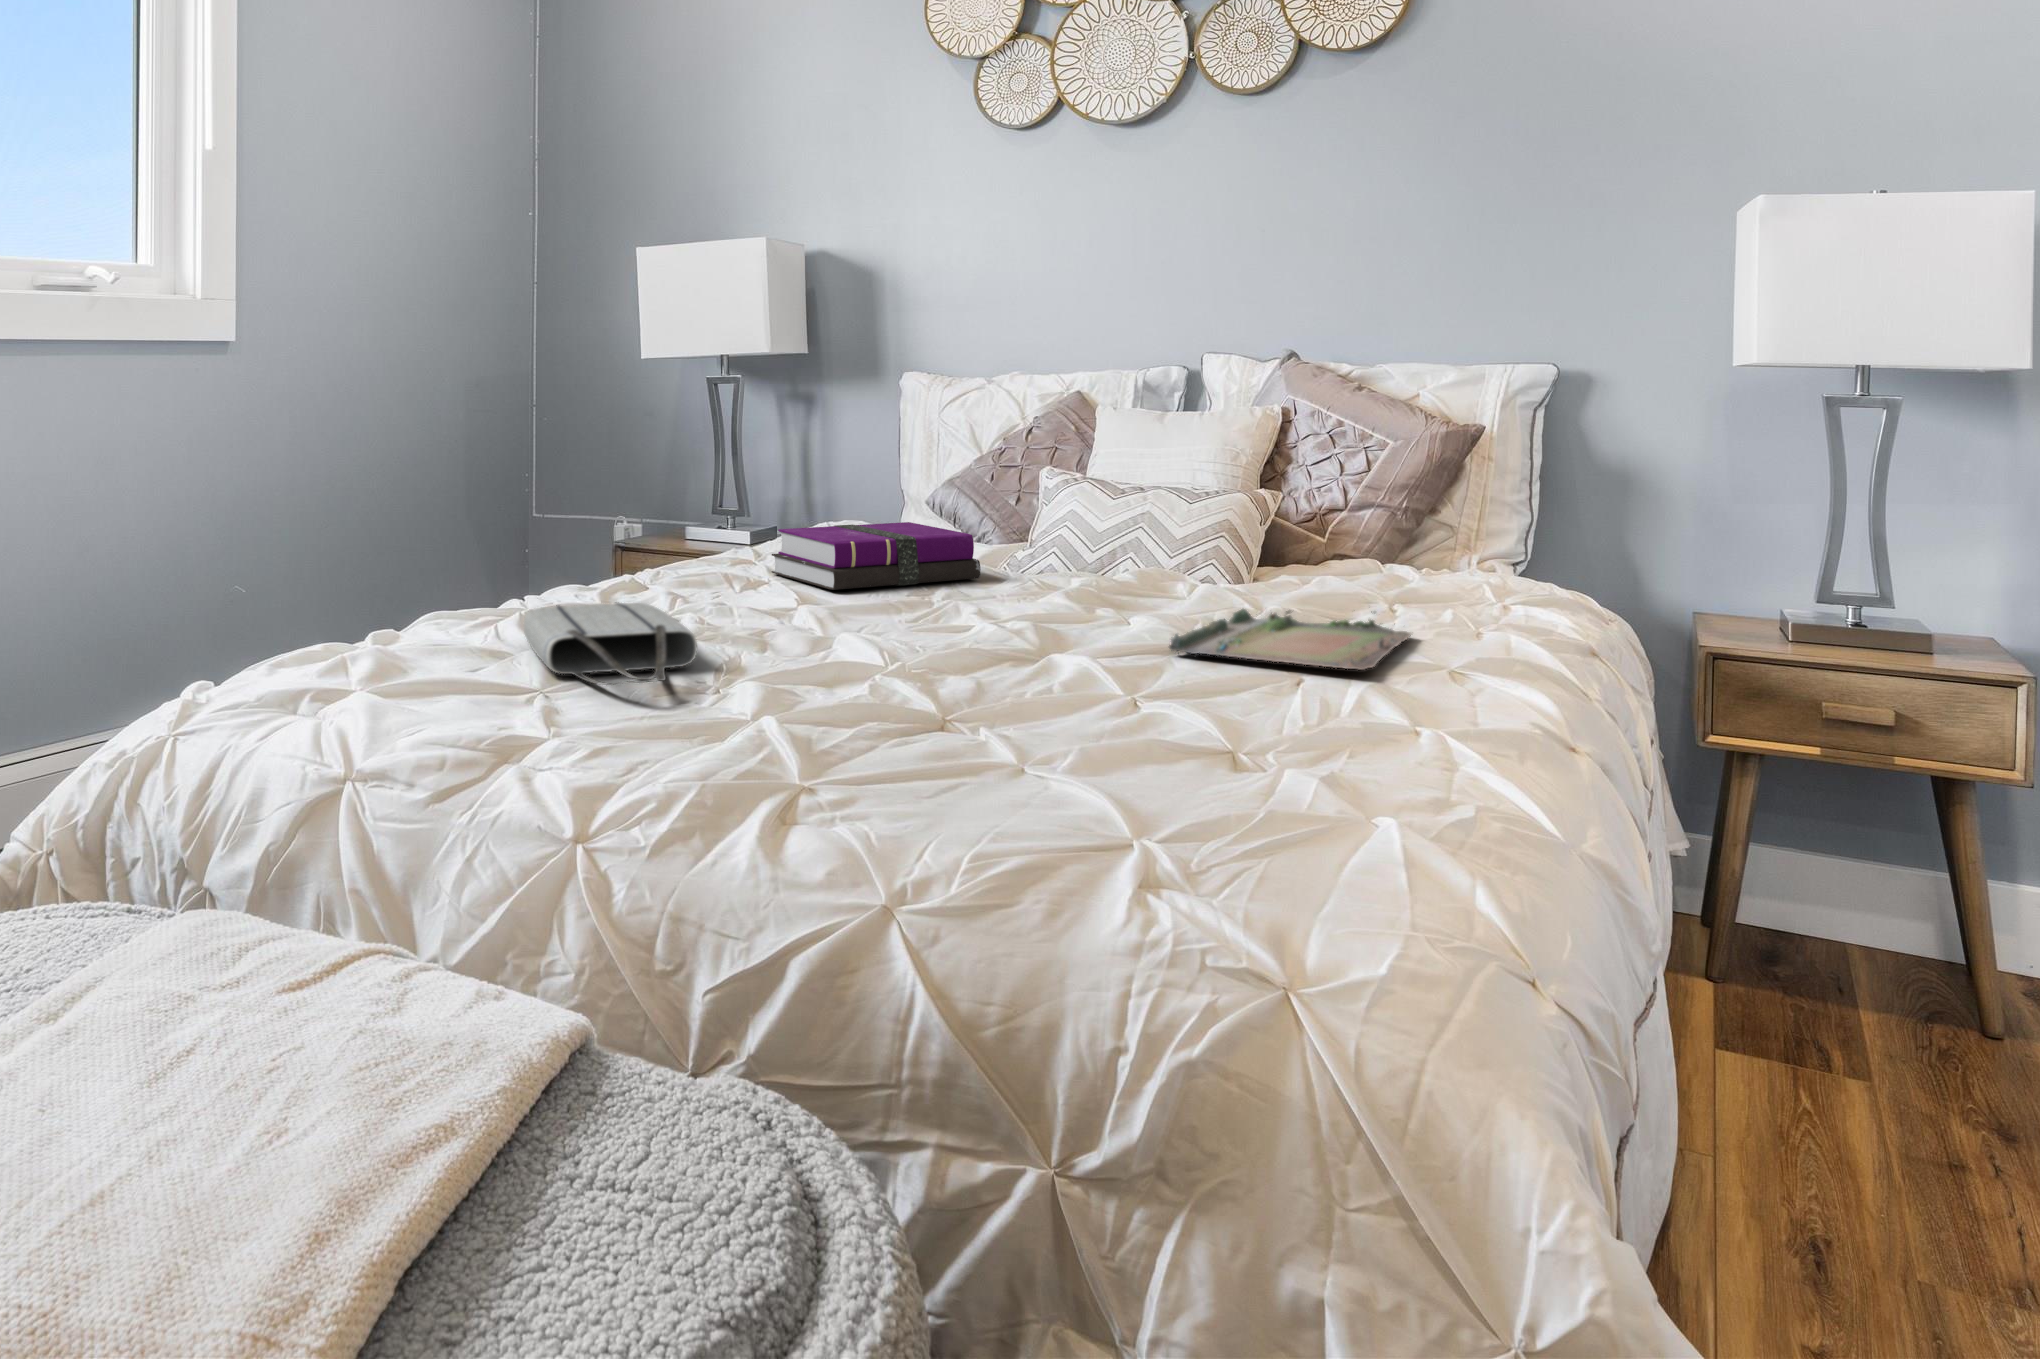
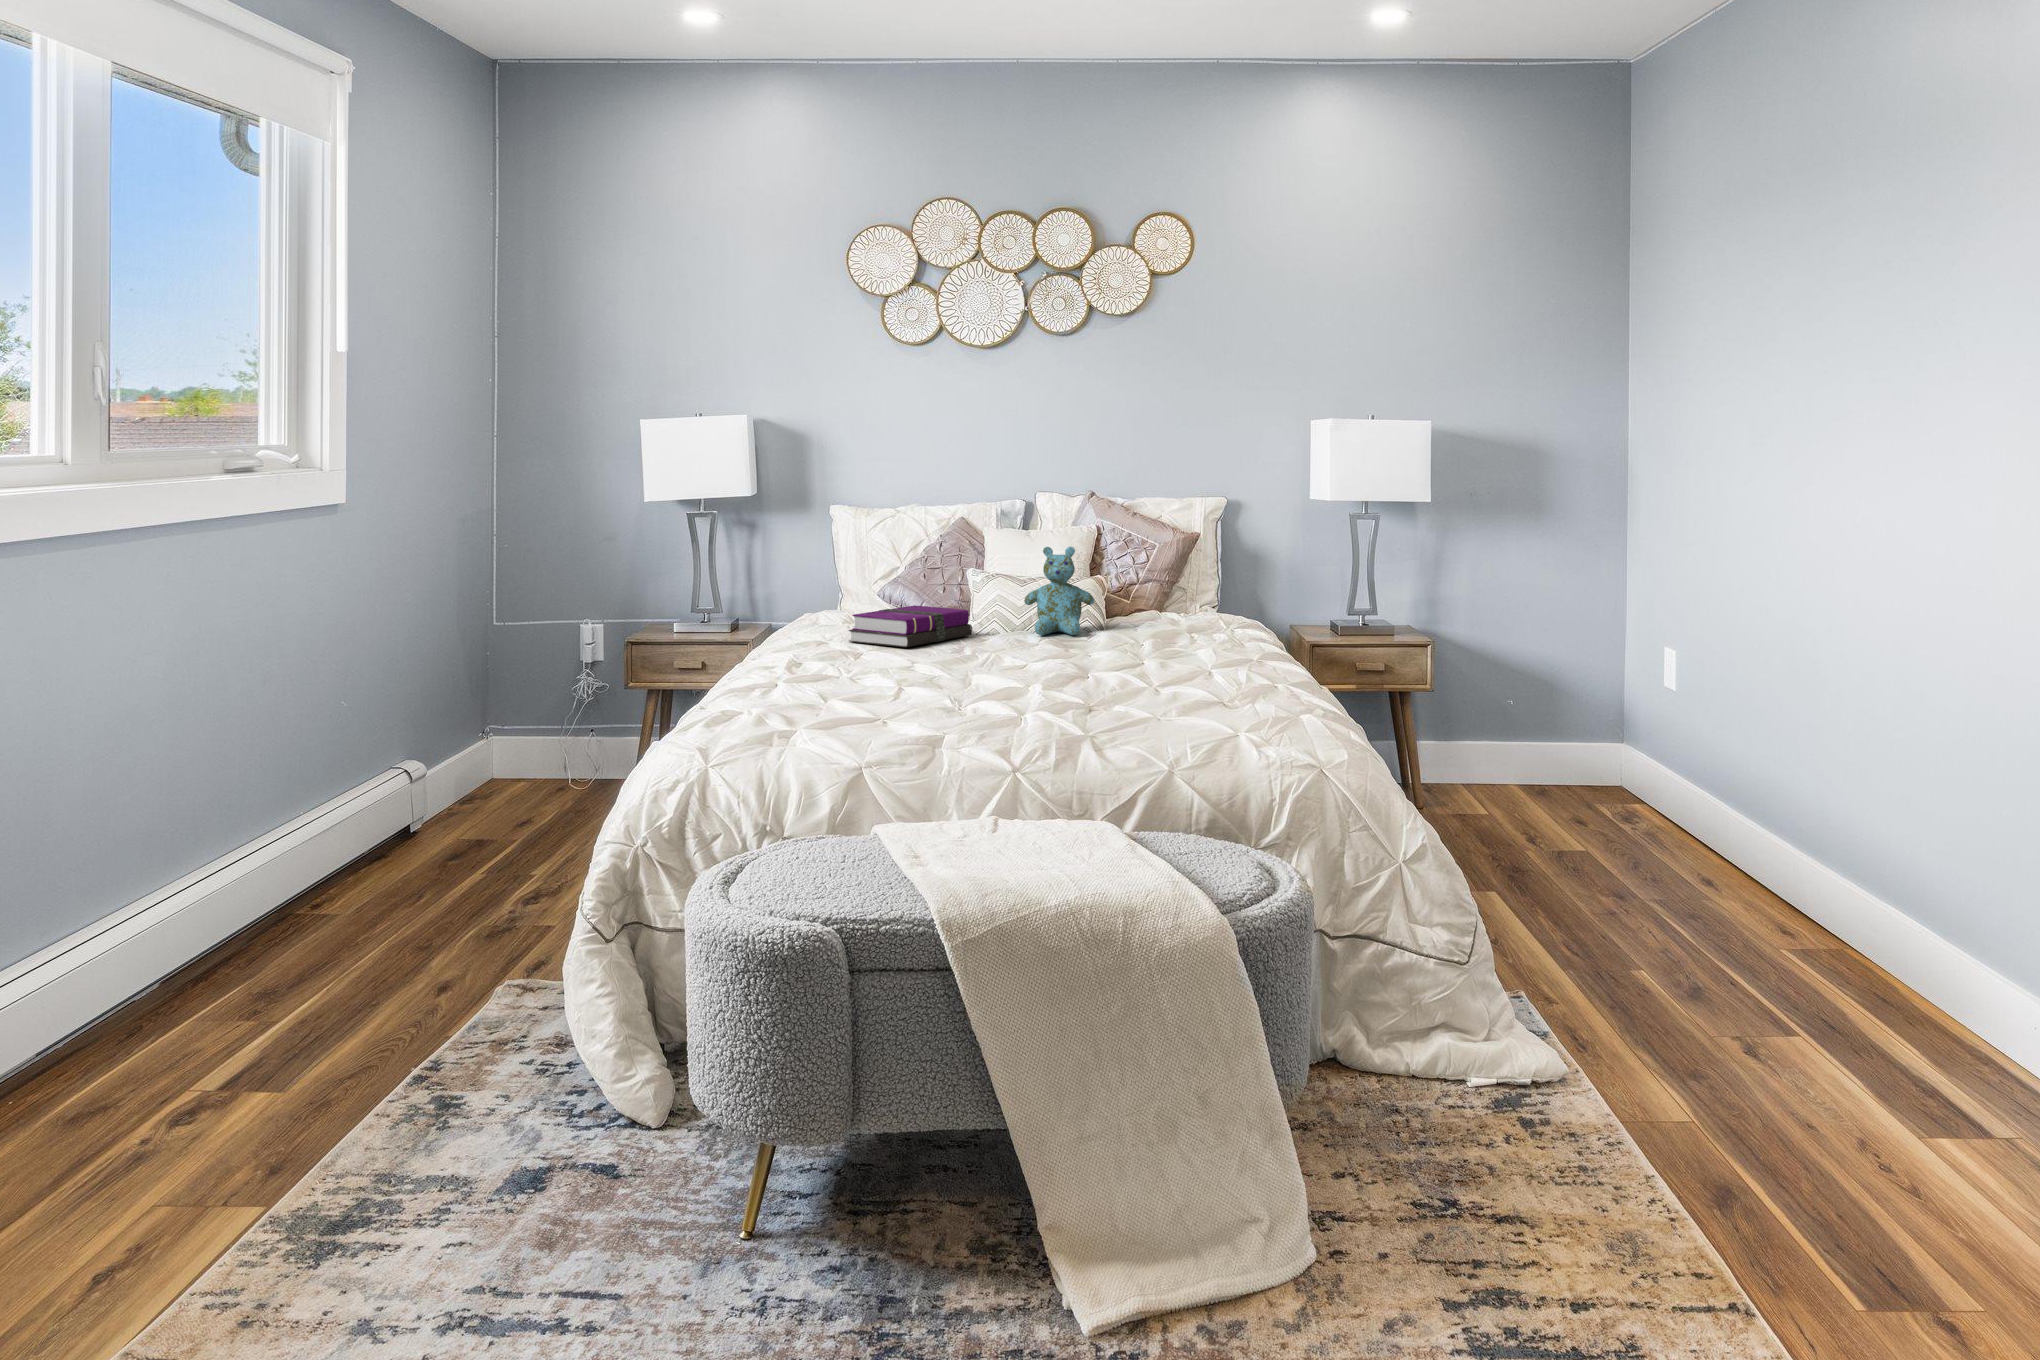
stuffed bear: none [1084,432,1209,593] -> present [1024,547,1094,635]
tote bag: present [524,603,697,685] -> none [792,660,932,698]
tray: present [1169,609,1411,670] -> none [1121,631,1217,661]

